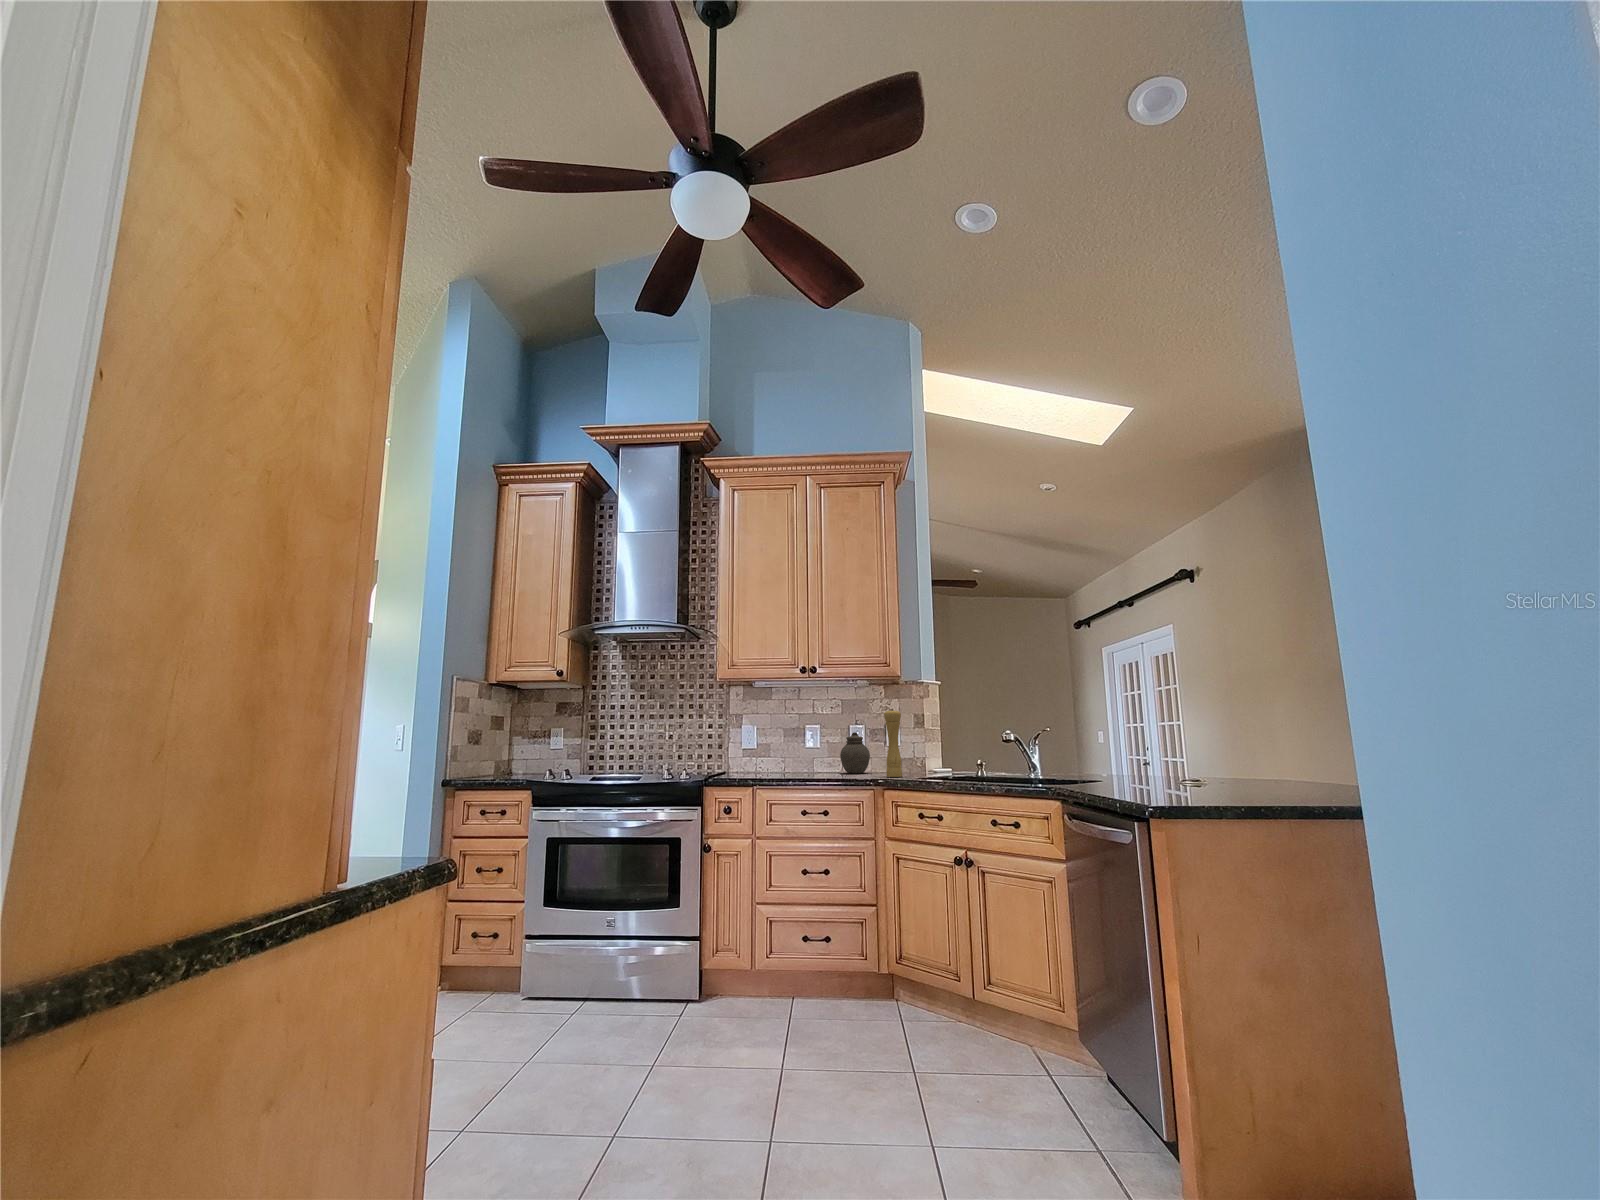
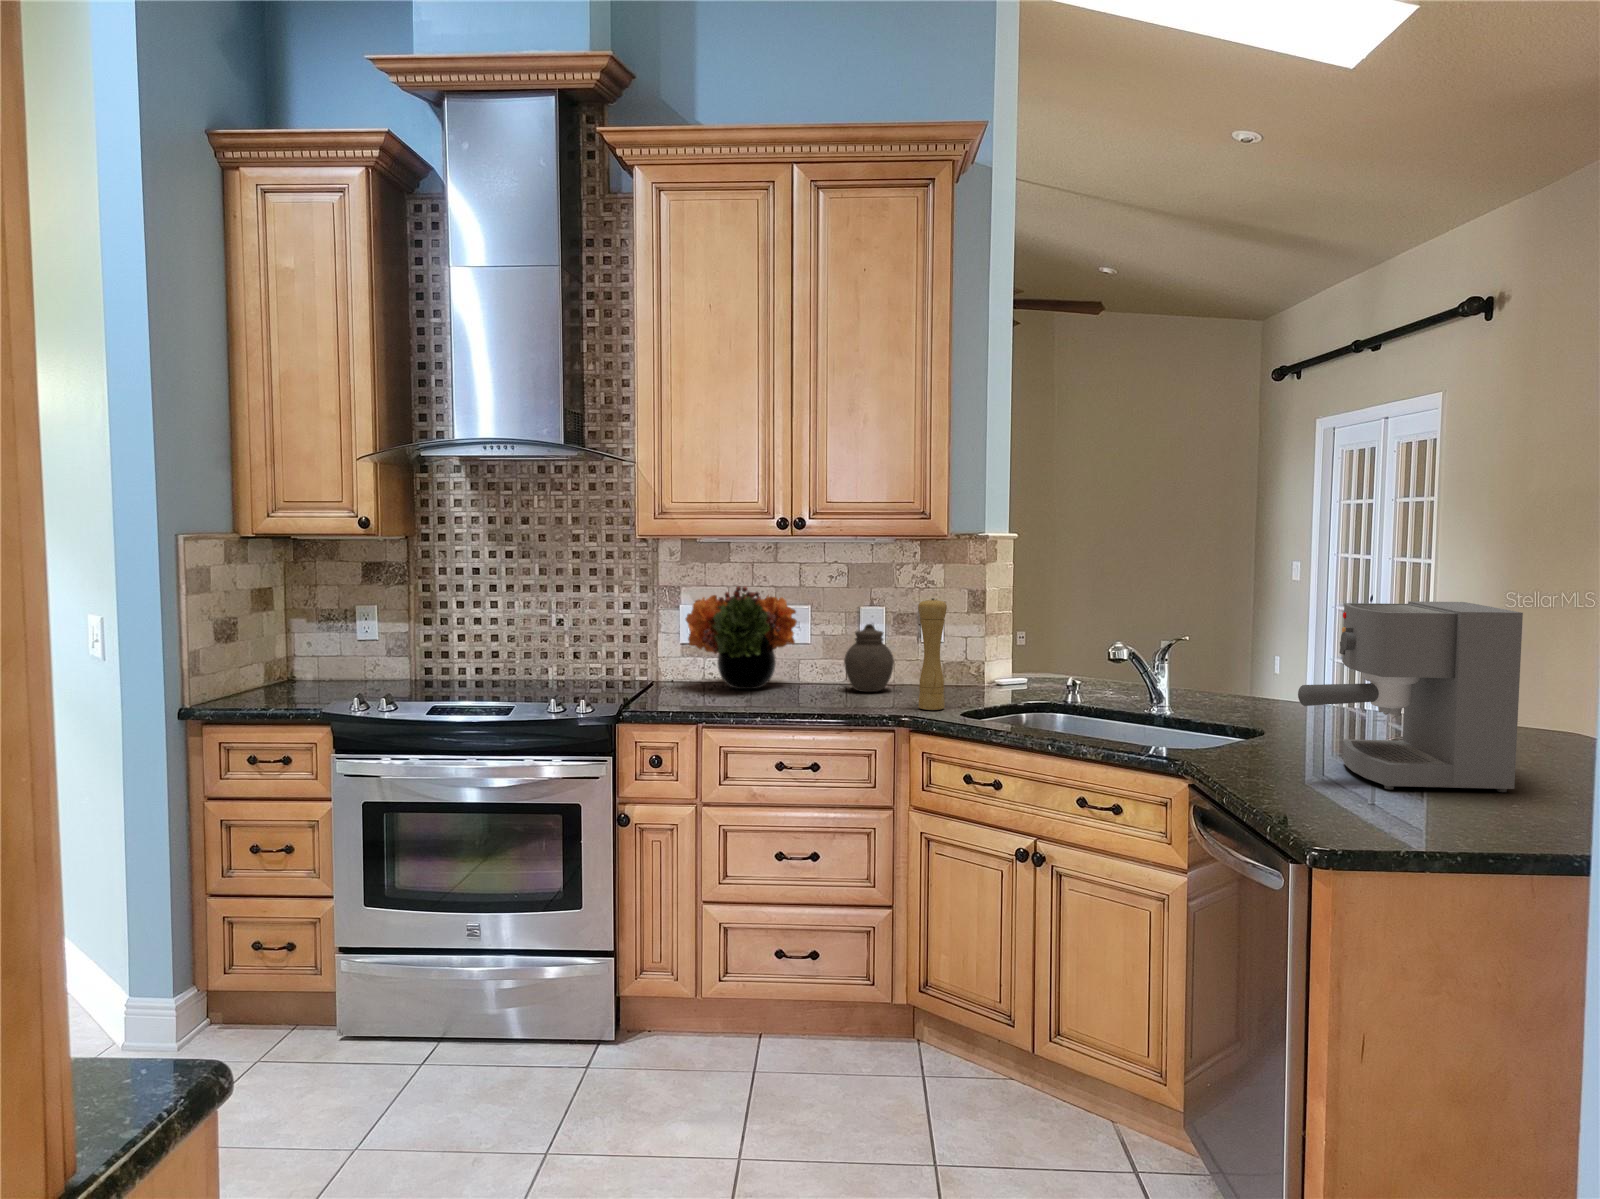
coffee maker: none [1116,681,1255,791] -> present [1298,601,1523,792]
flower arrangement: none [745,712,812,774] -> present [686,586,797,689]

